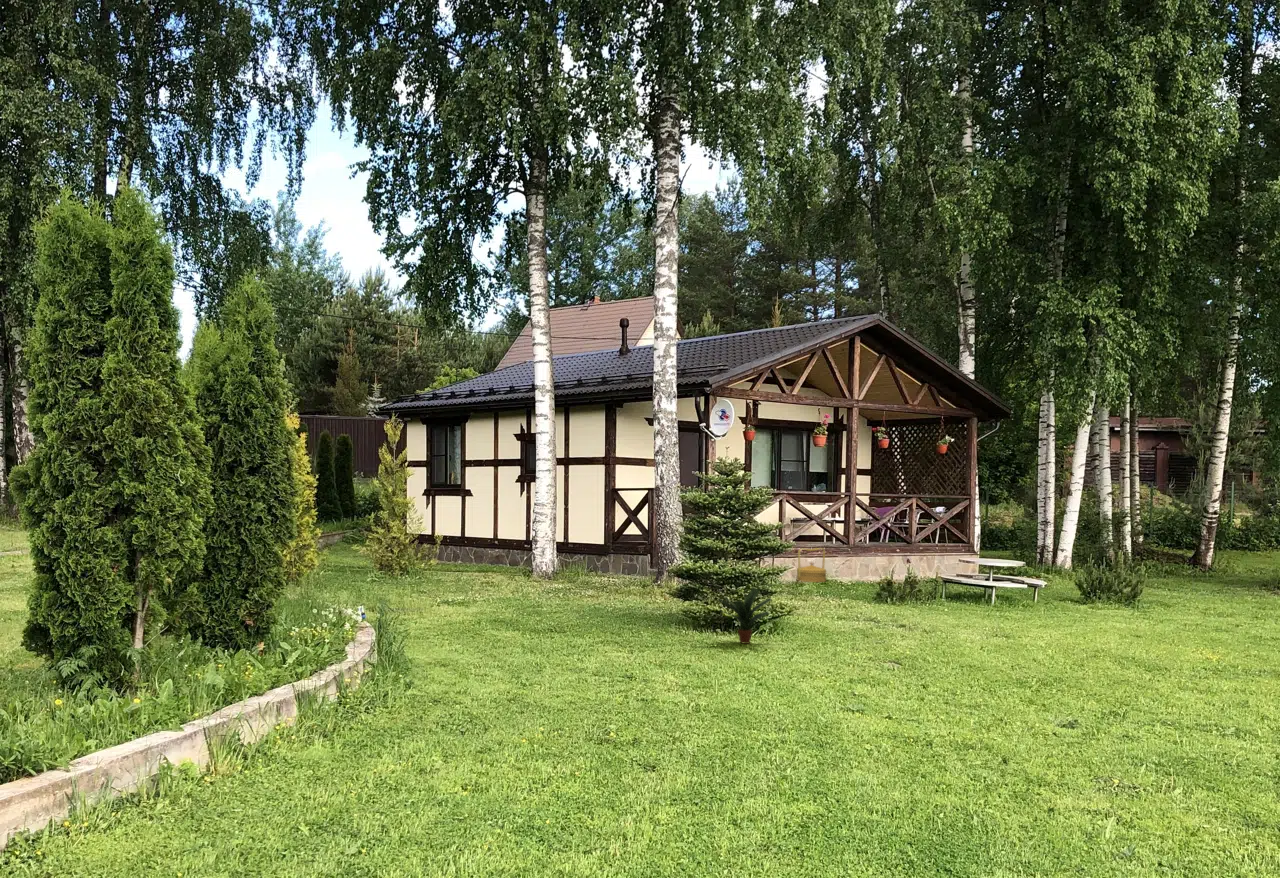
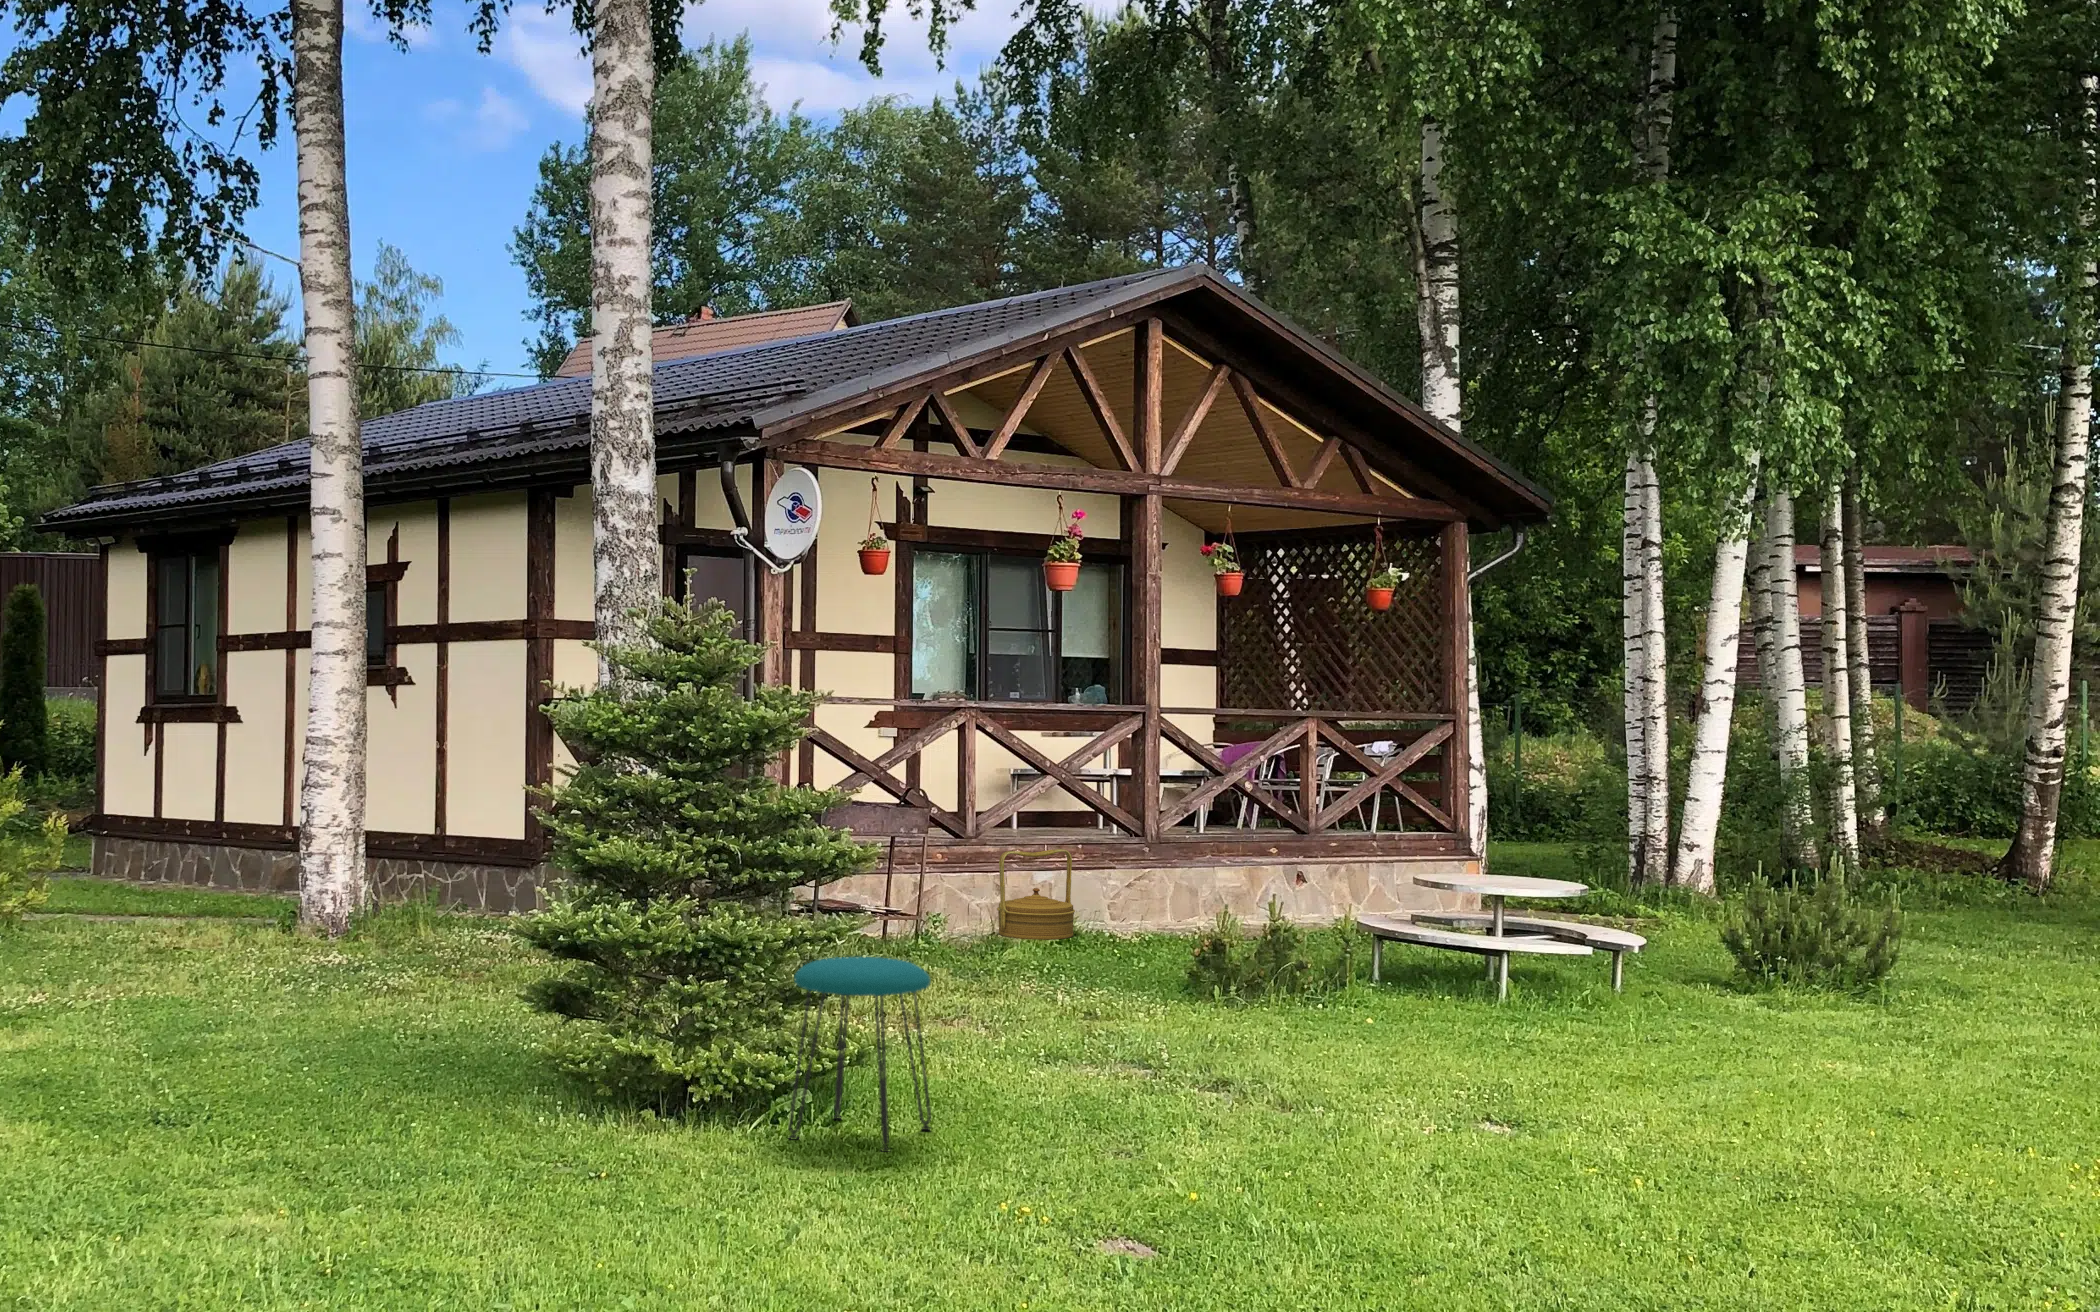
stool: none [773,578,818,639] -> present [788,957,931,1152]
potted plant: present [719,588,771,644] -> none [567,984,761,1178]

